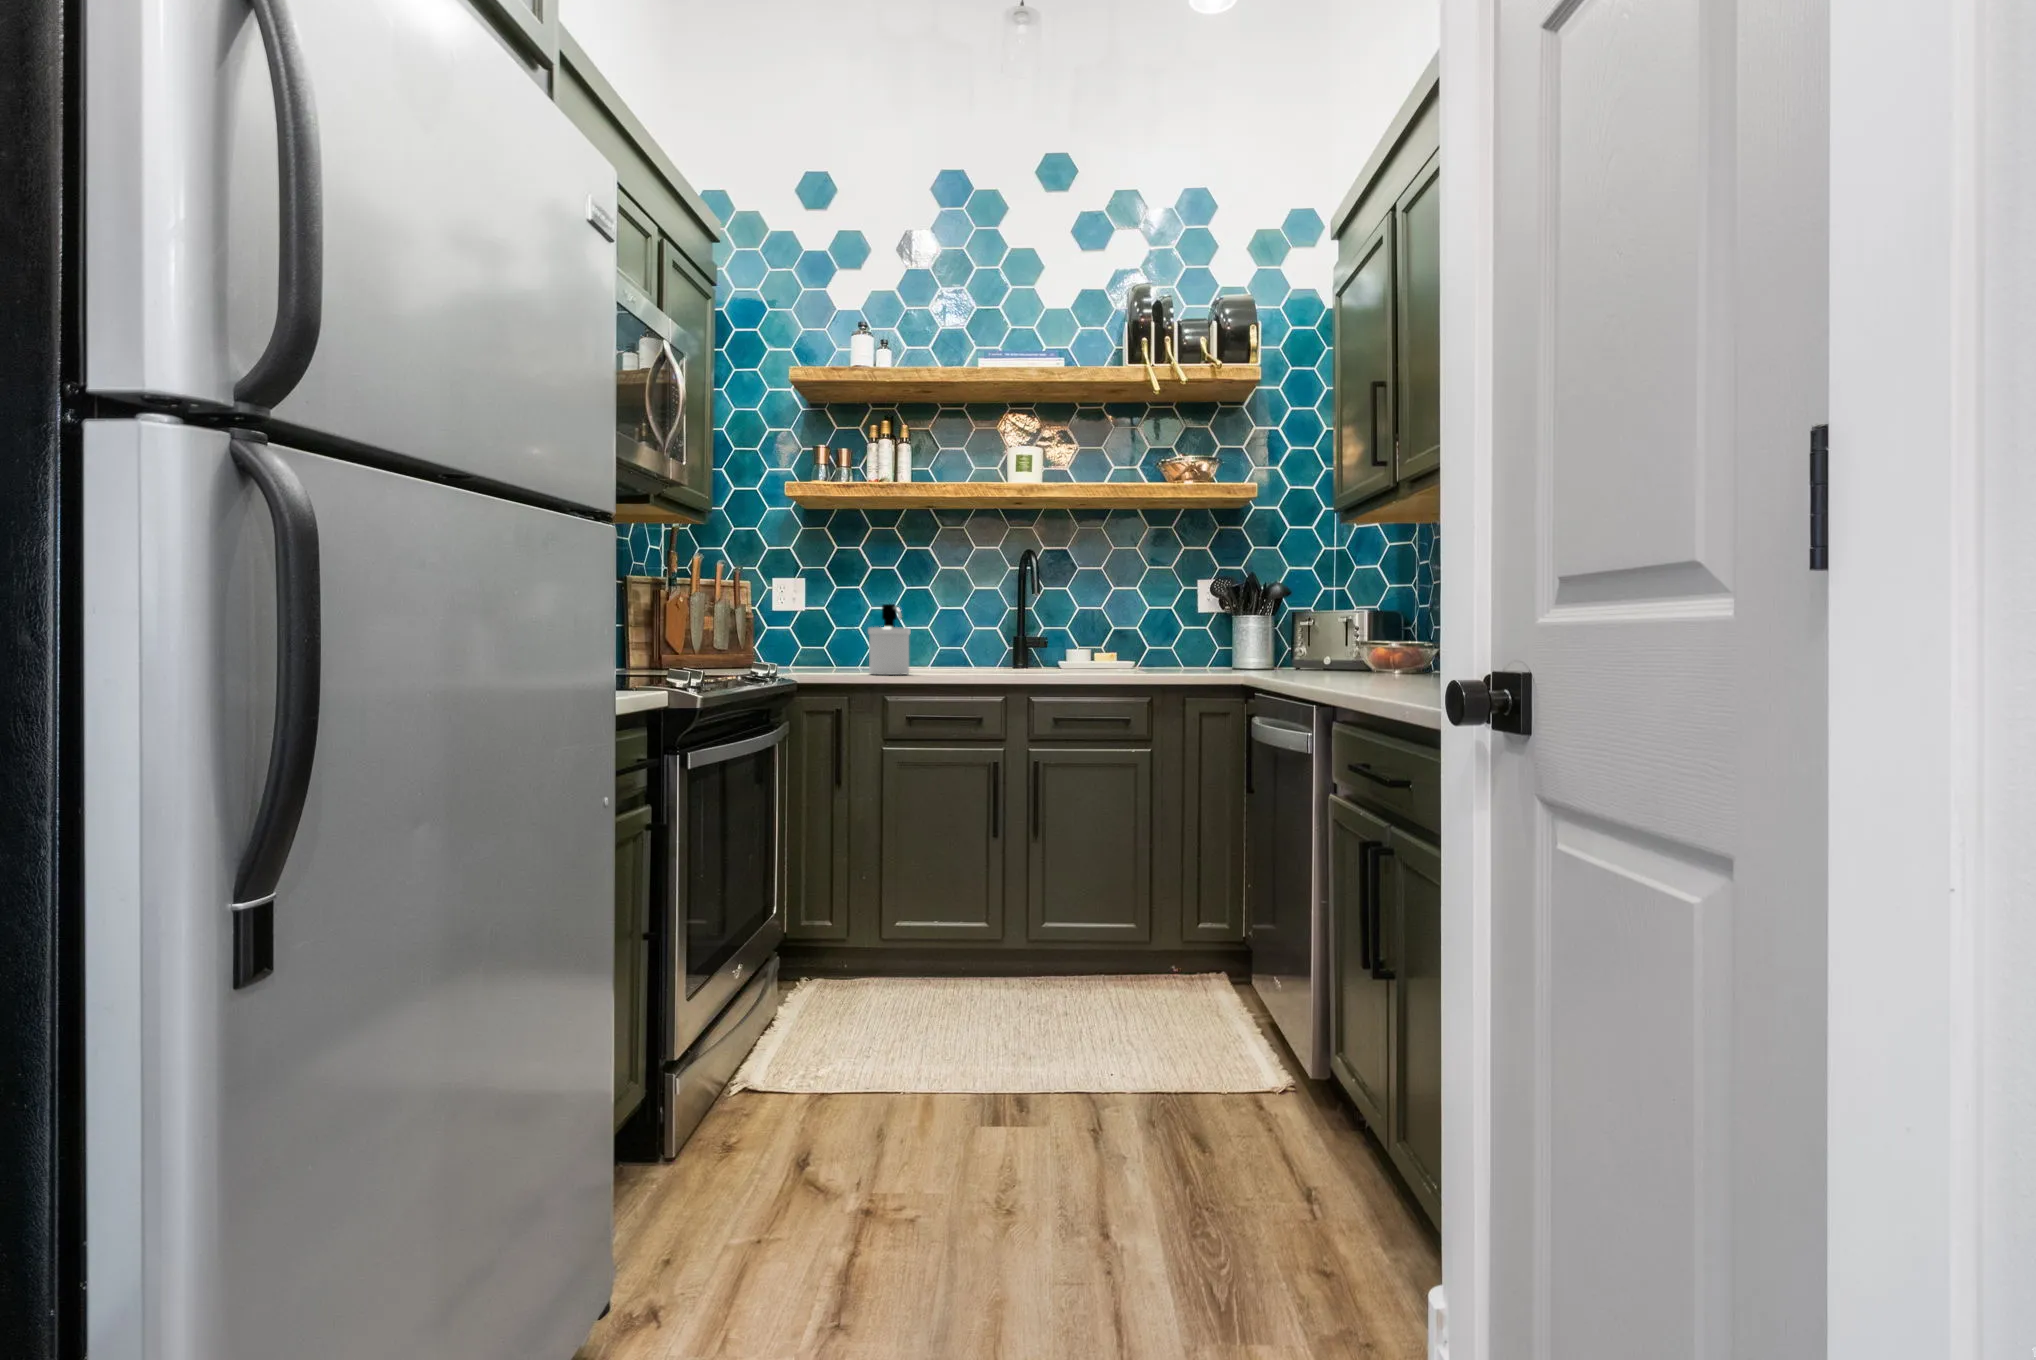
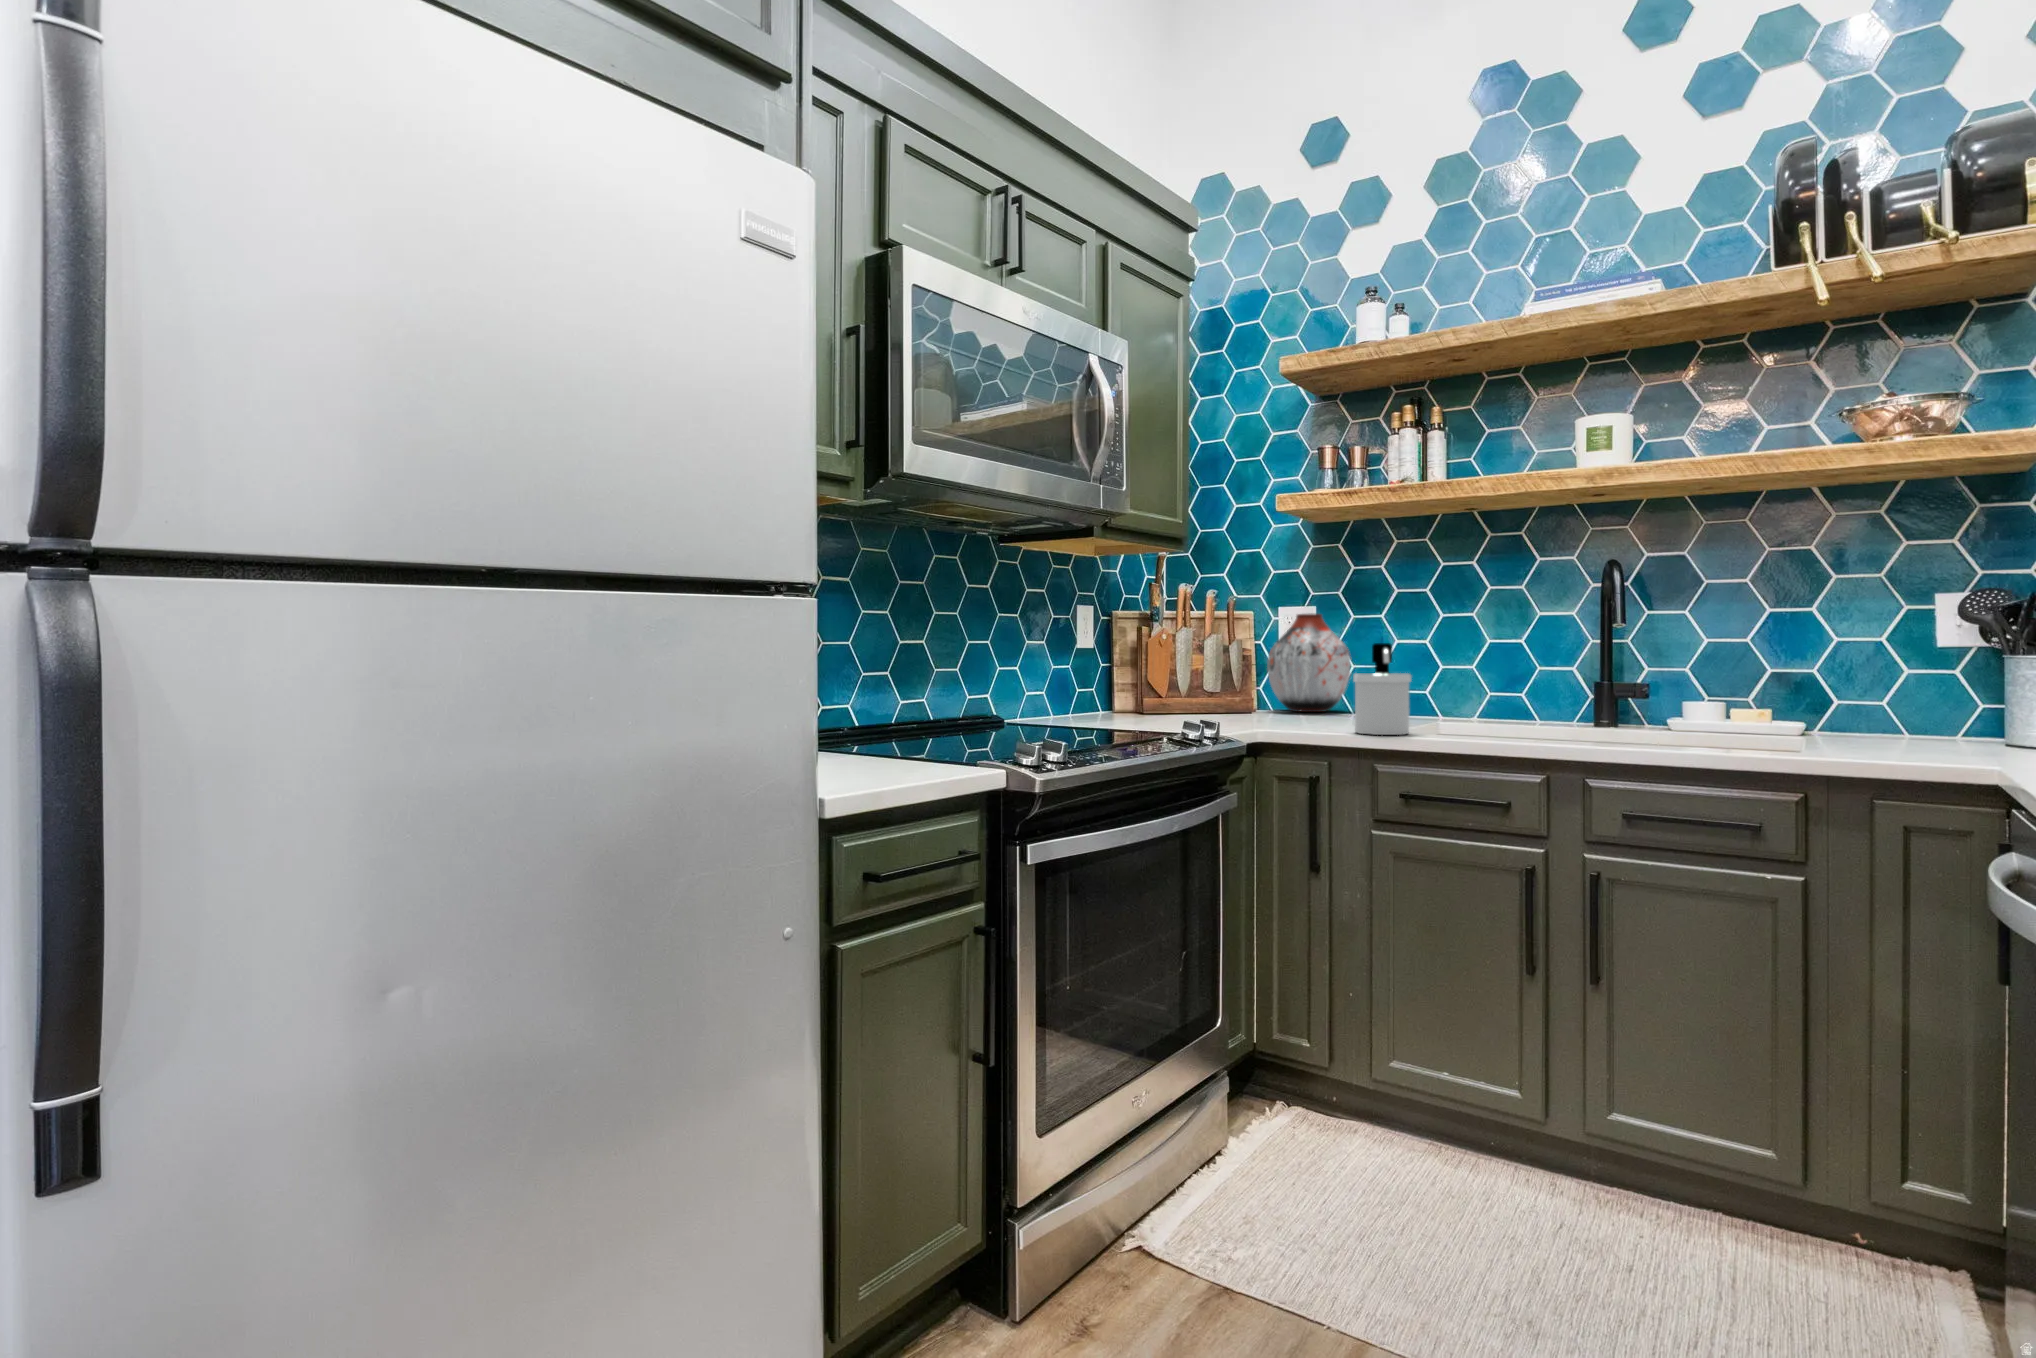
vase: none [765,583,836,667] -> present [1267,613,1351,712]

